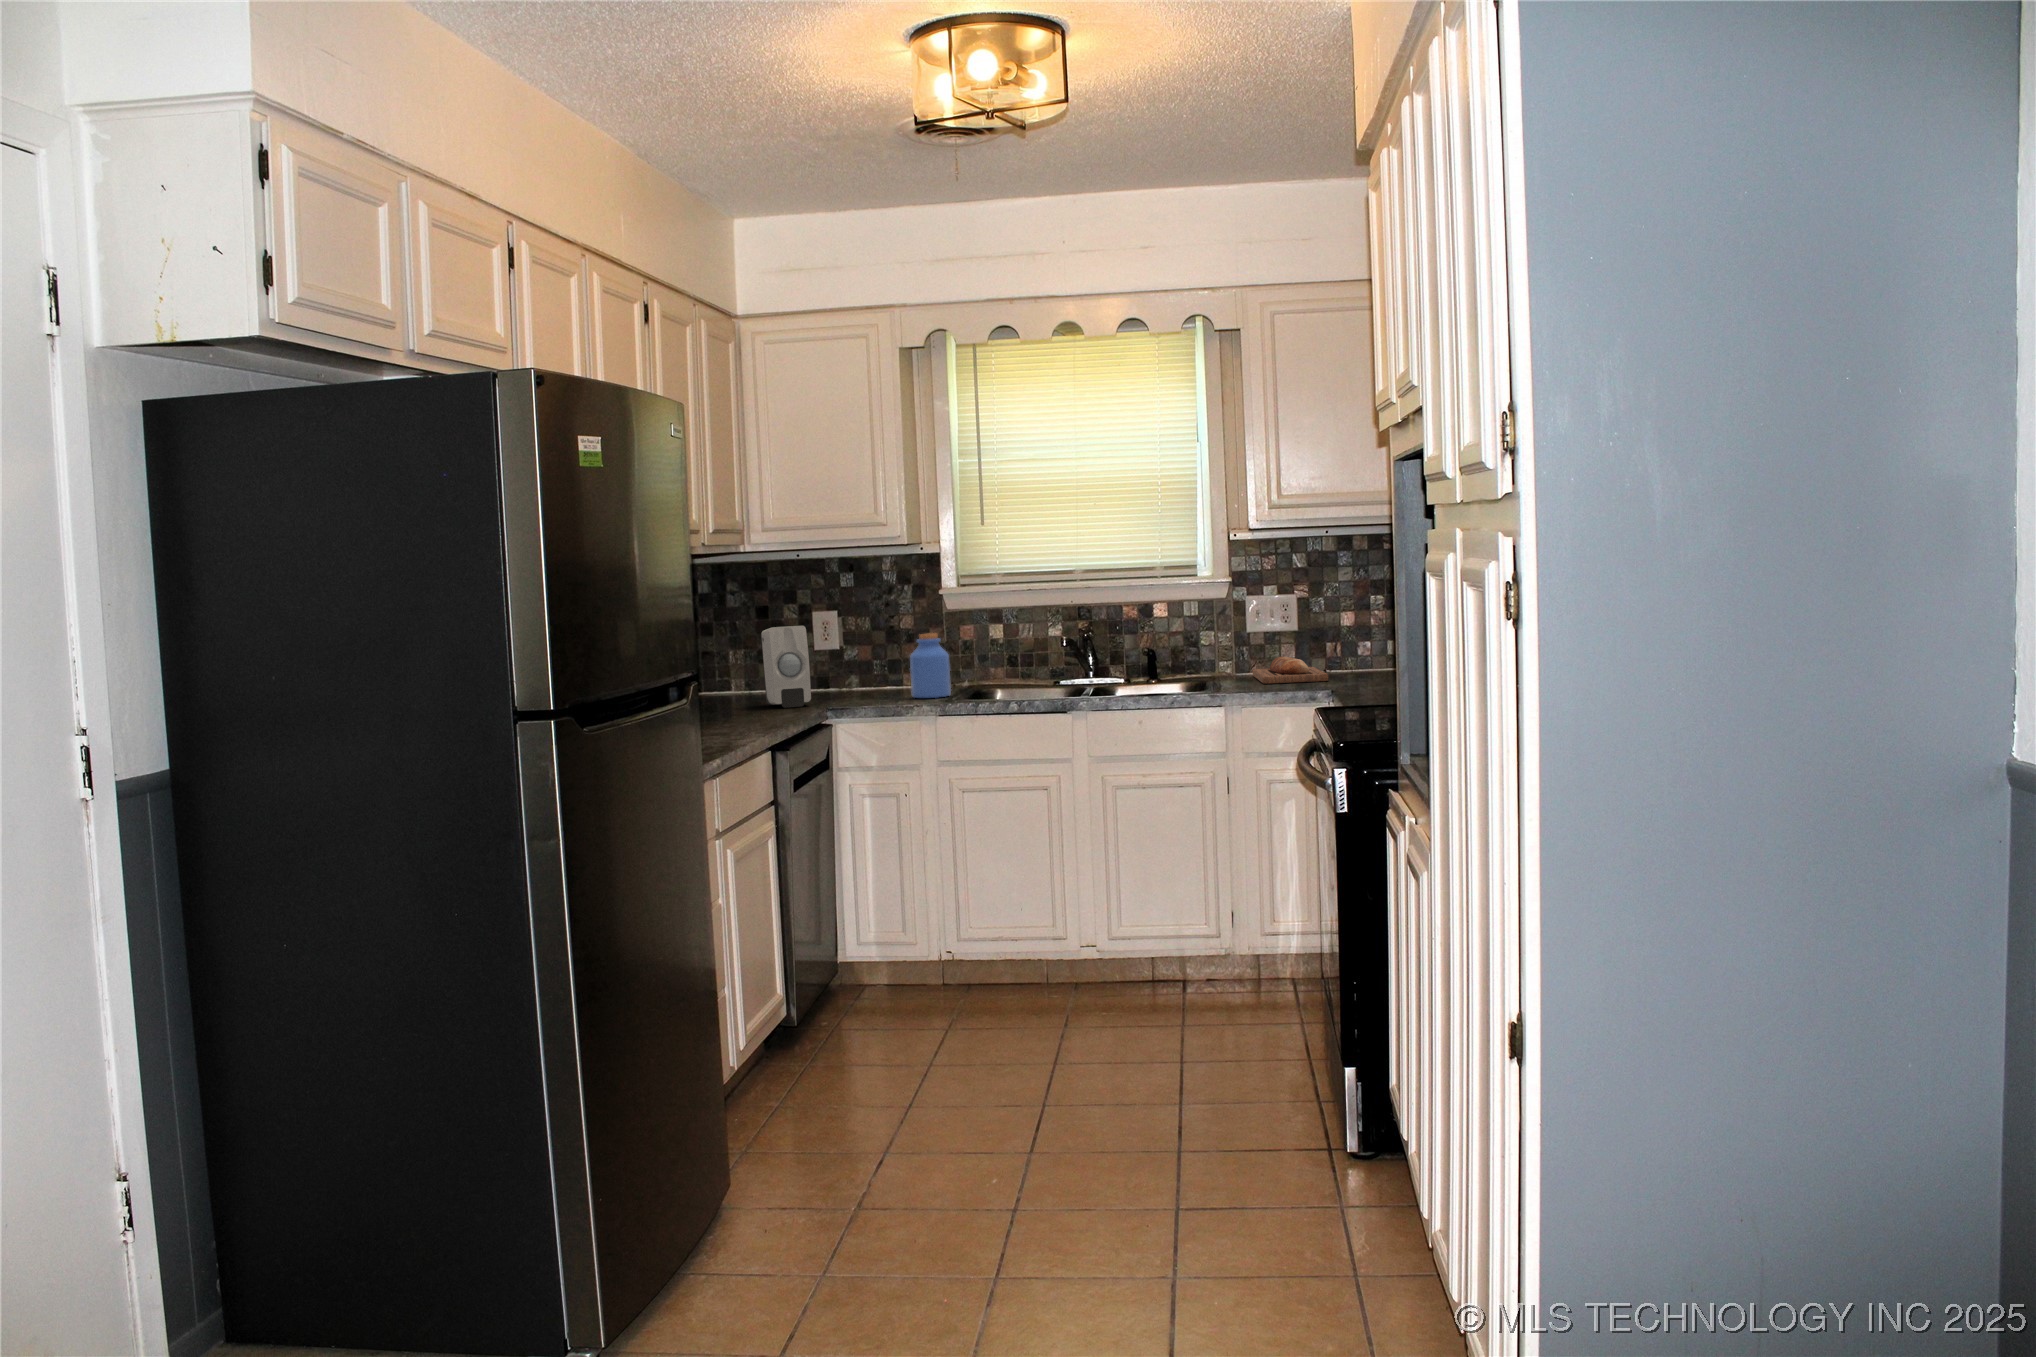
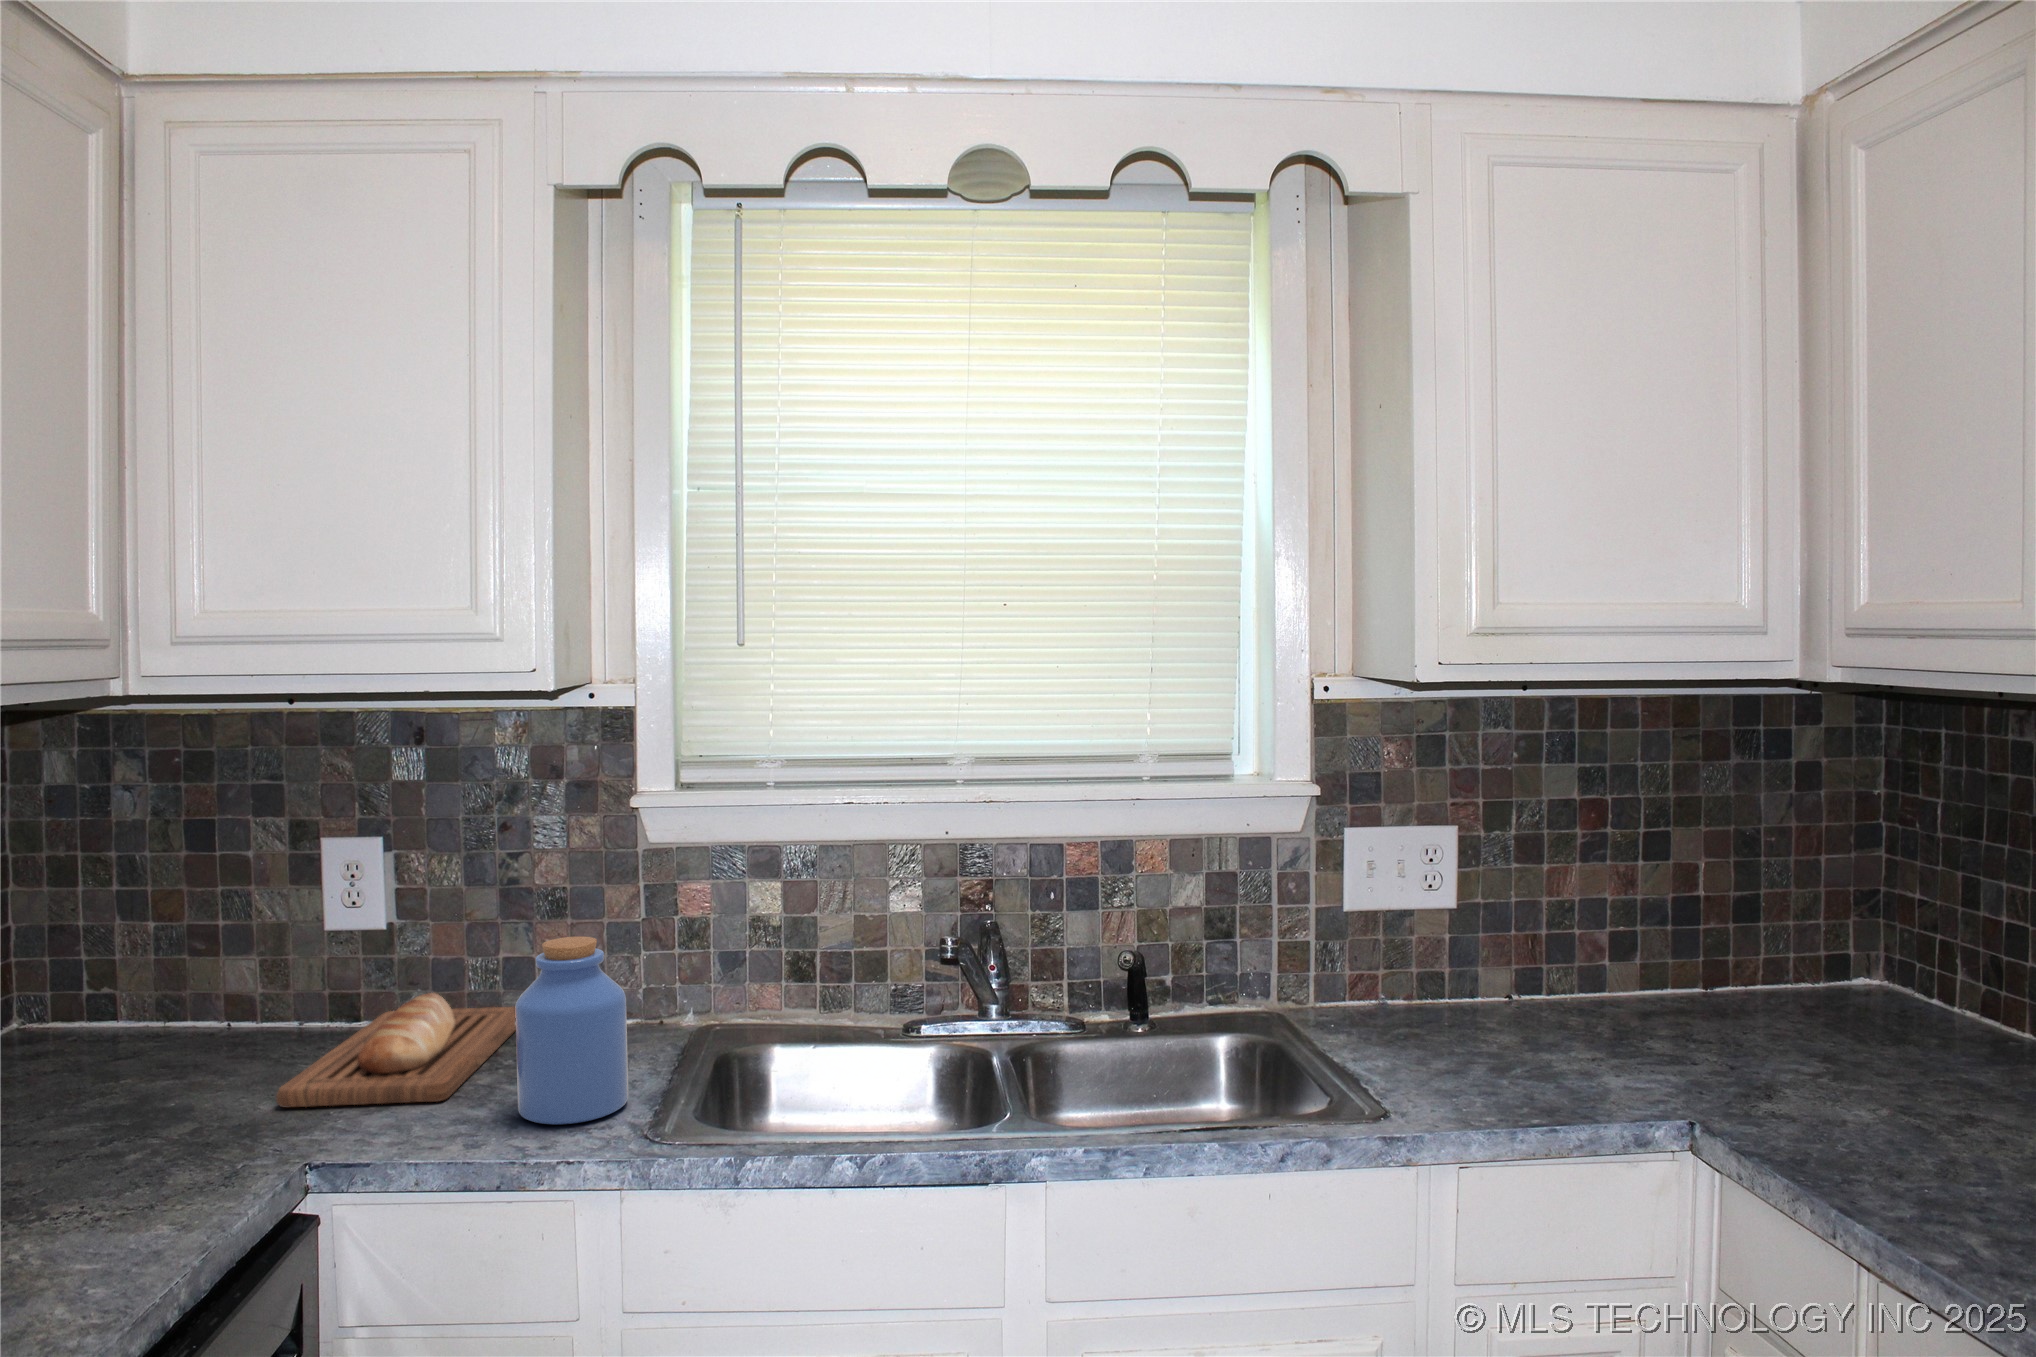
soap dispenser: present [761,626,811,708] -> none [65,921,209,1182]
bread loaf: present [1253,657,1328,684] -> present [276,993,516,1107]

